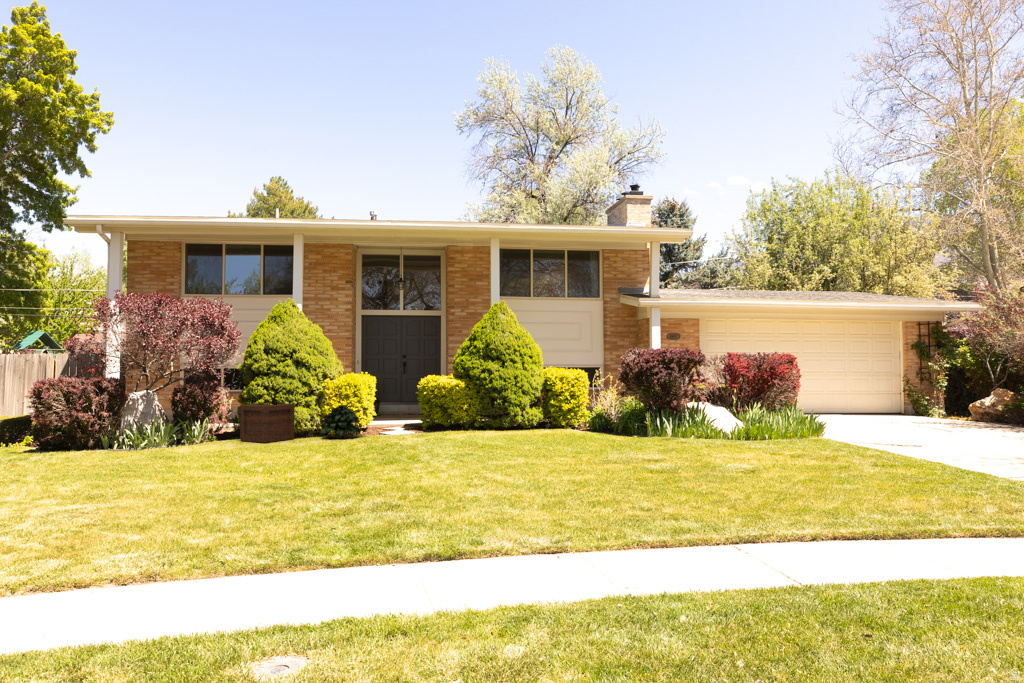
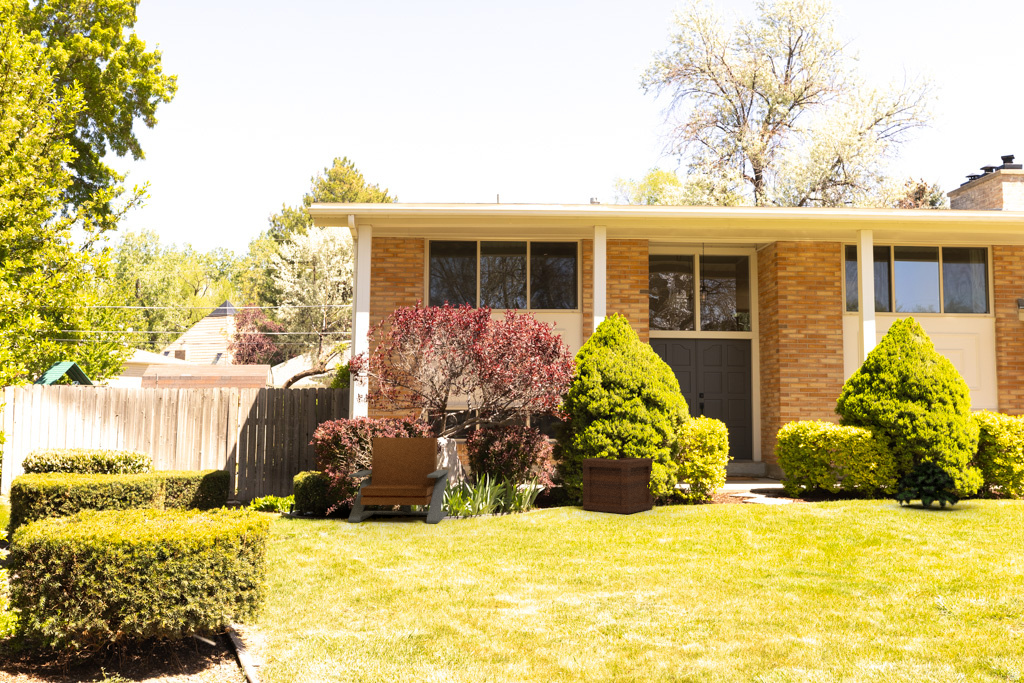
lounge chair: none [36,391,133,453] -> present [348,437,448,523]
potted plant: present [319,405,361,438] -> present [895,462,959,508]

